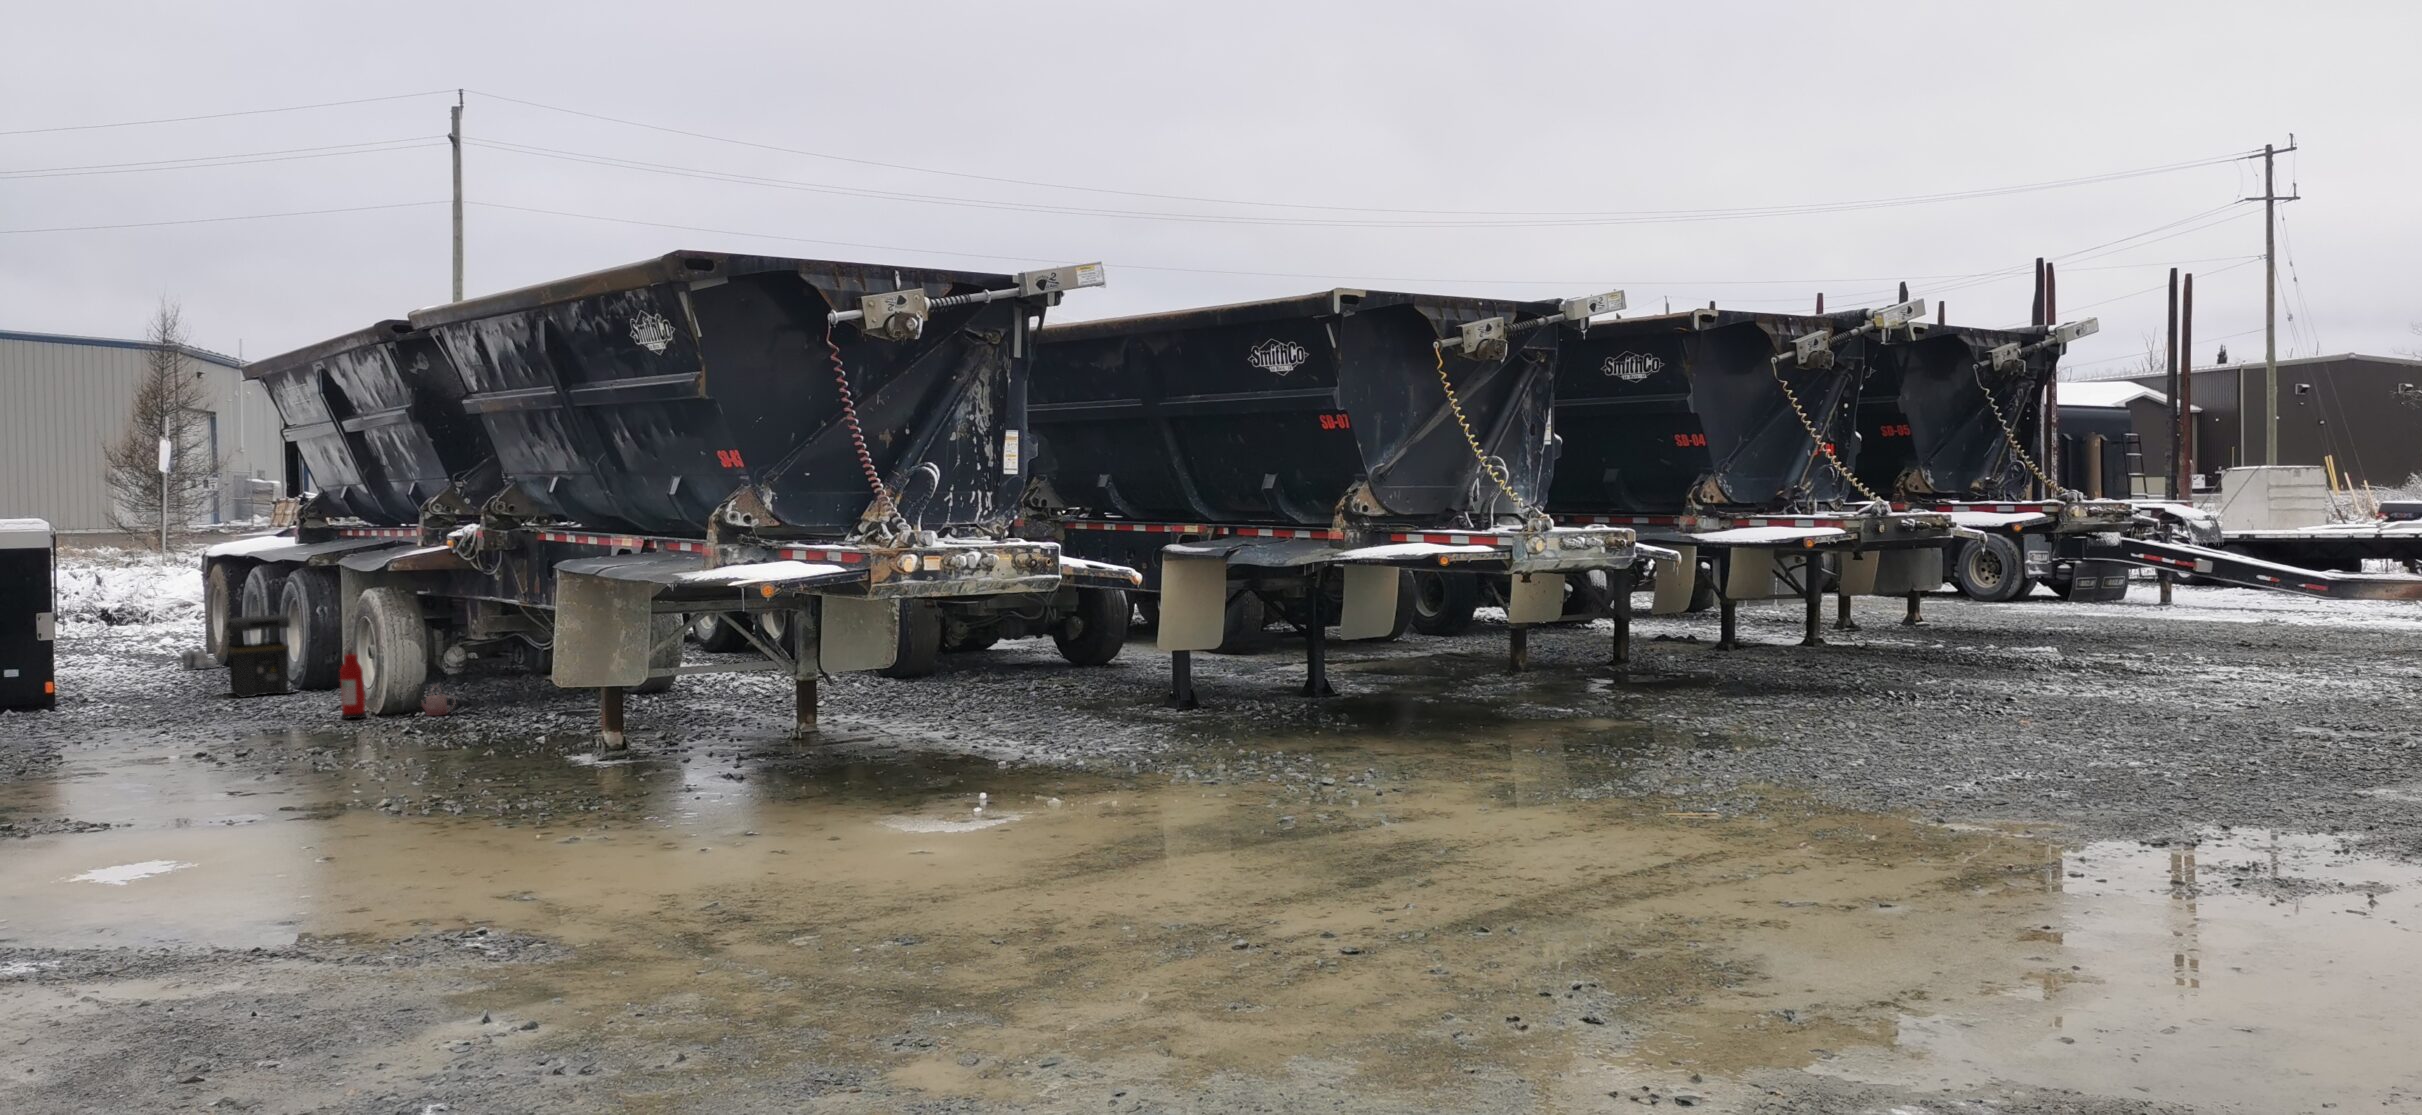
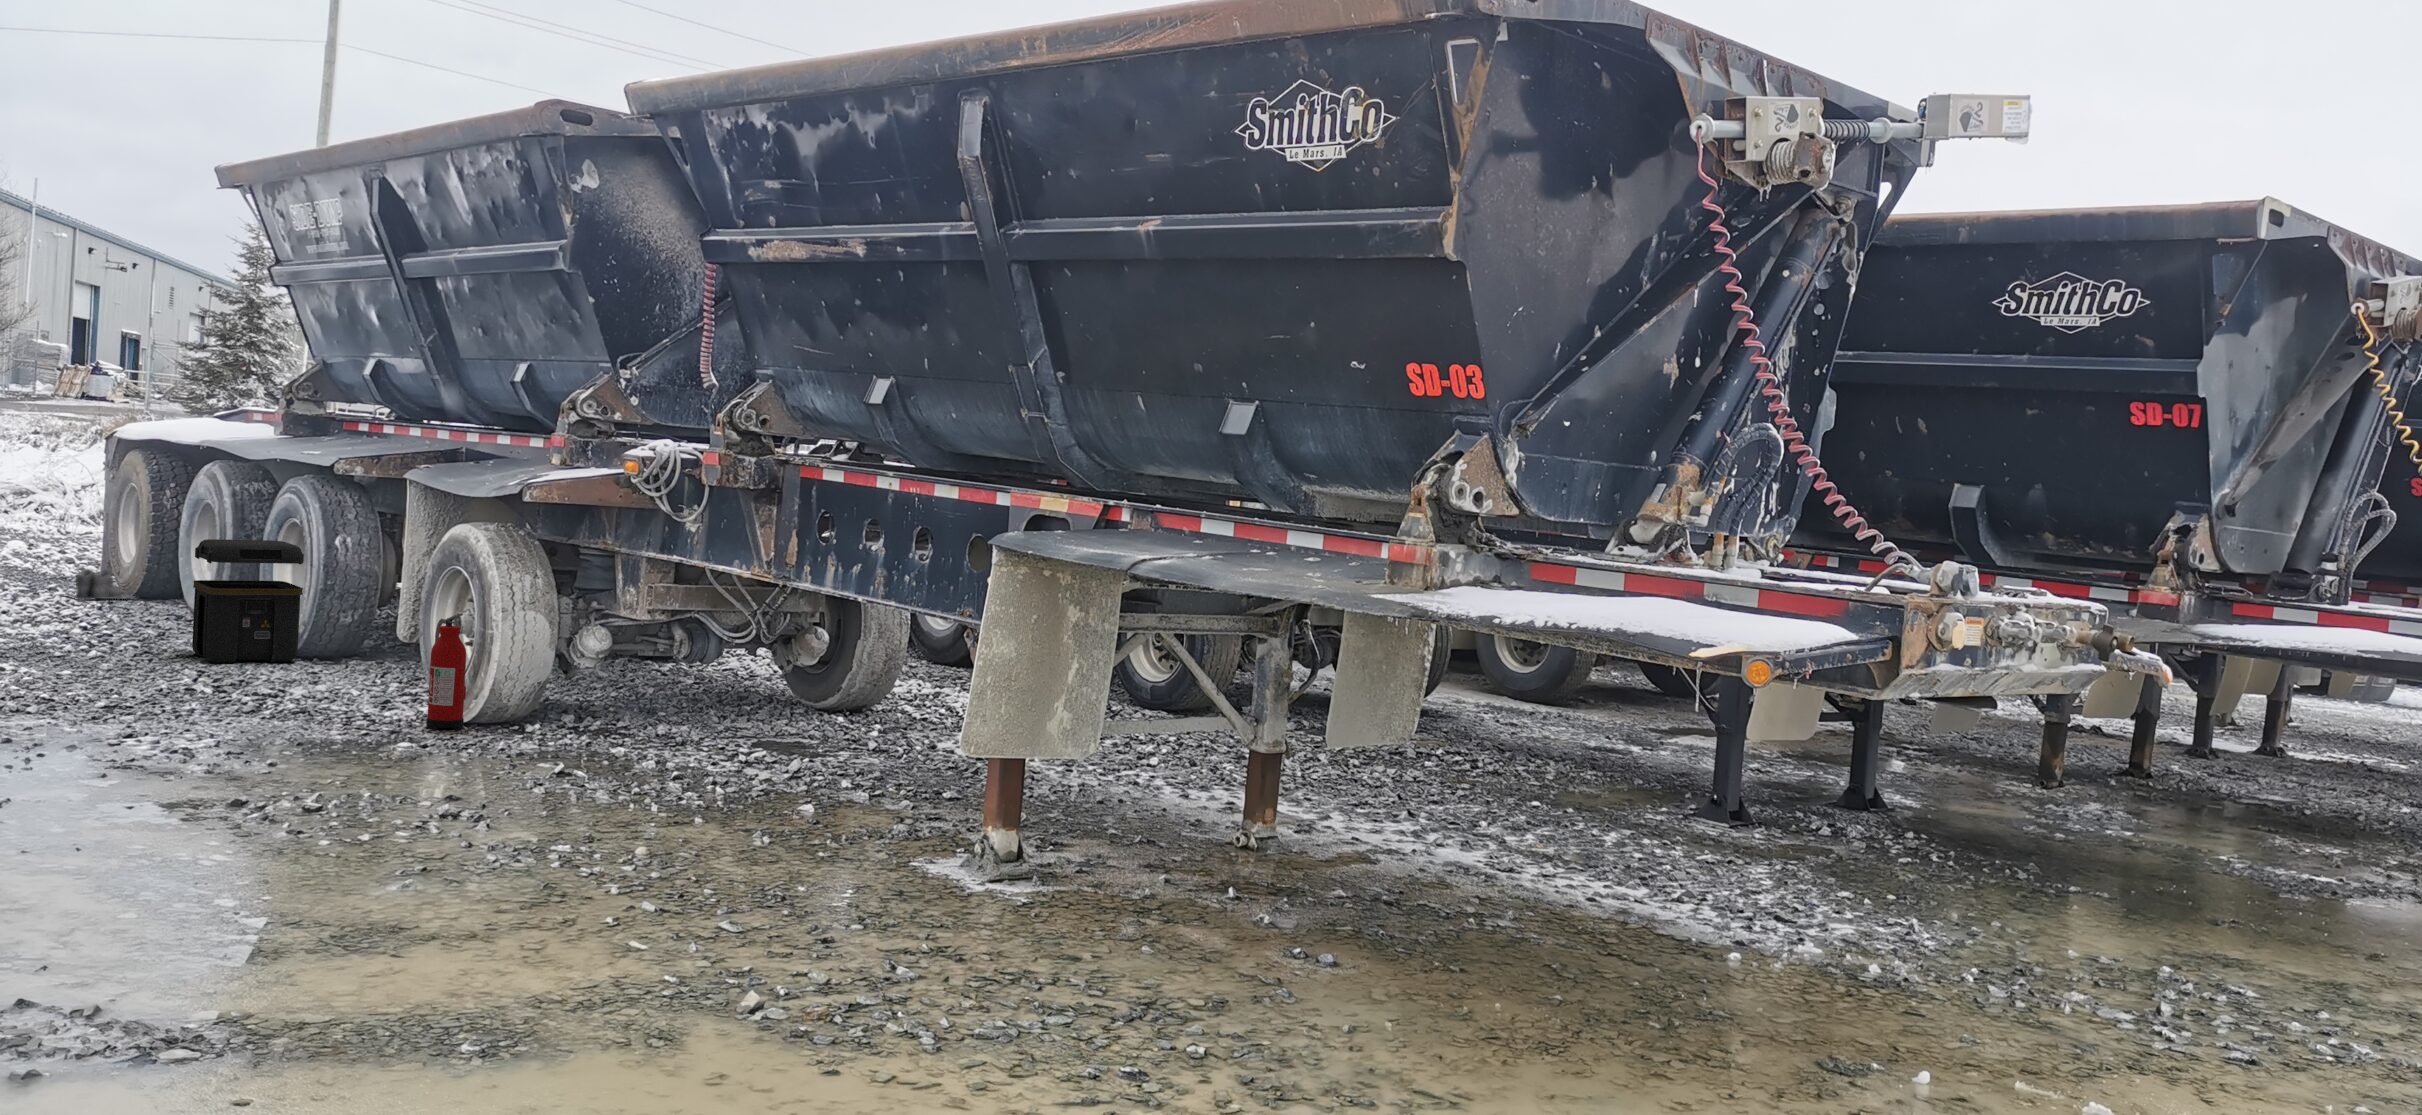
watering can: present [422,689,456,716] -> none [534,686,609,735]

